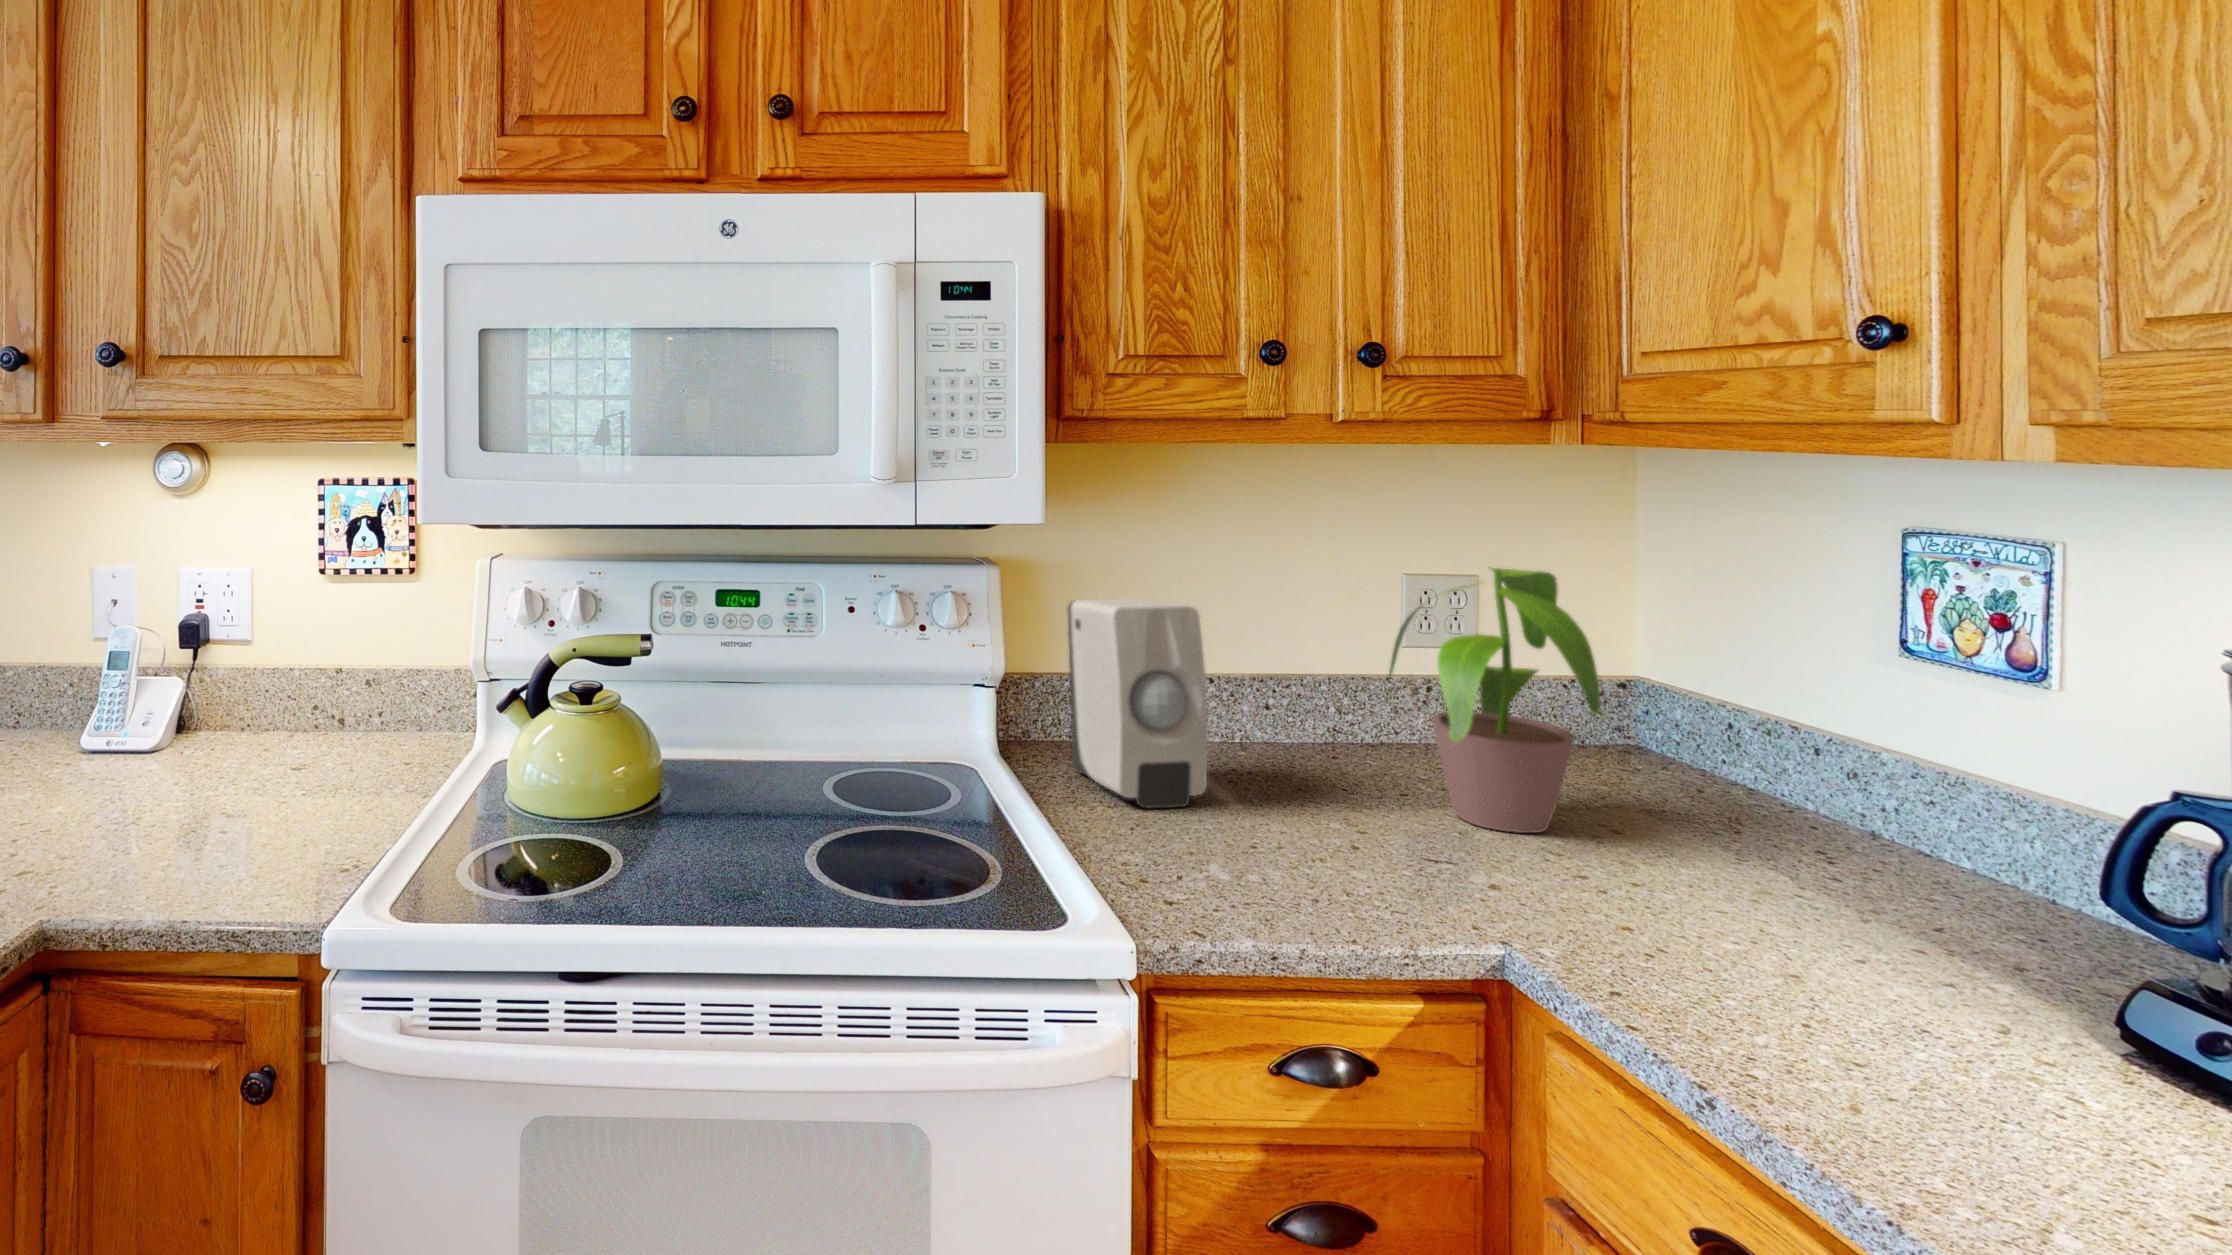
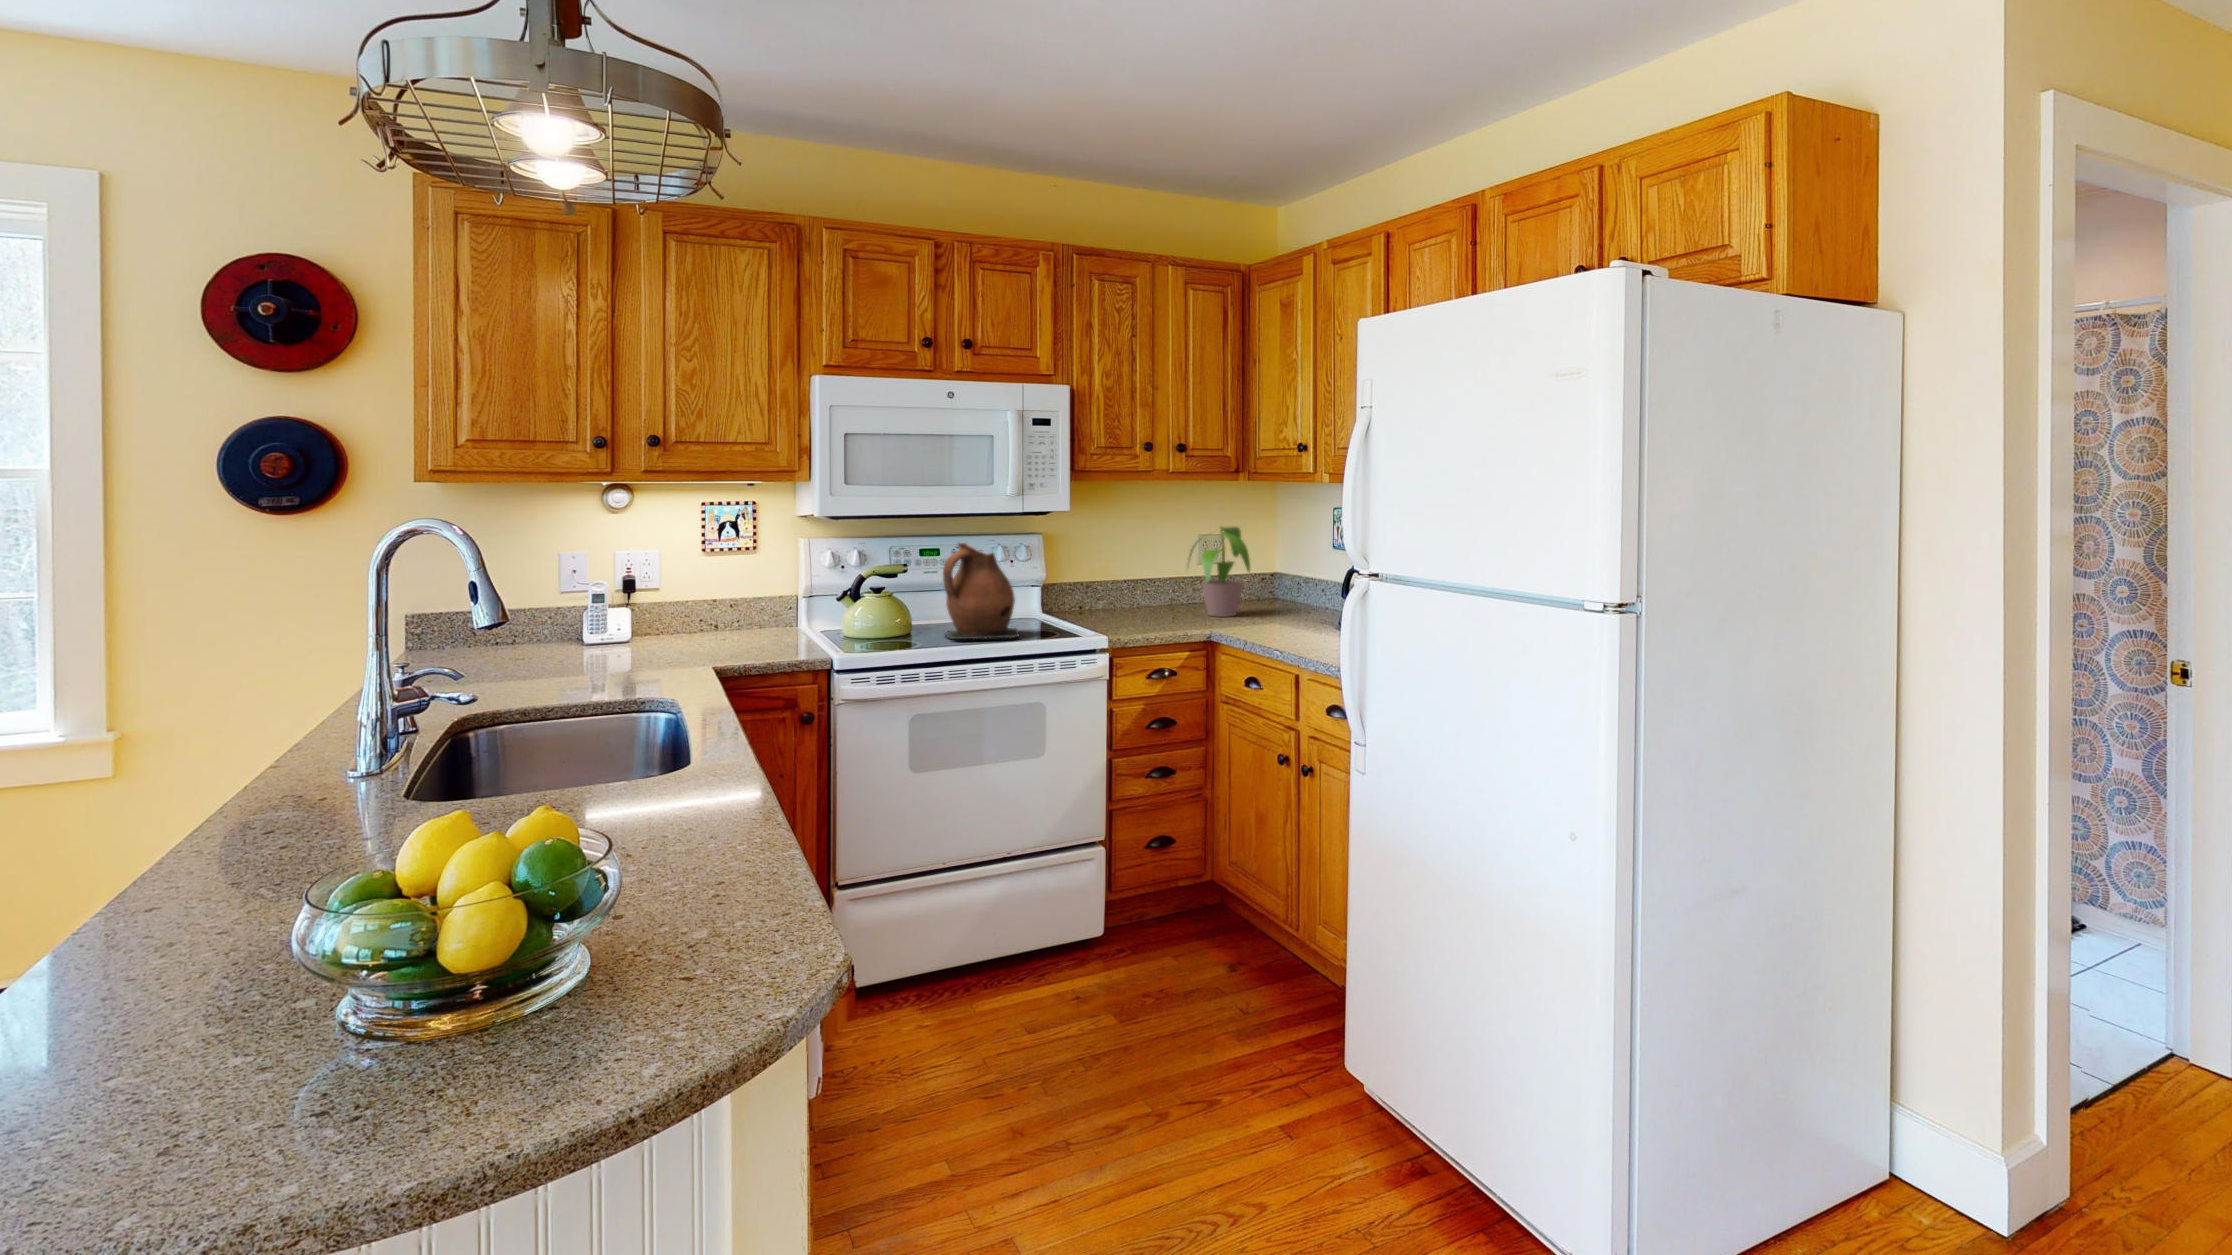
soap dispenser: present [1068,599,1208,808] -> none [1070,544,1125,621]
ceramic pitcher: none [681,604,899,894] -> present [943,543,1019,639]

